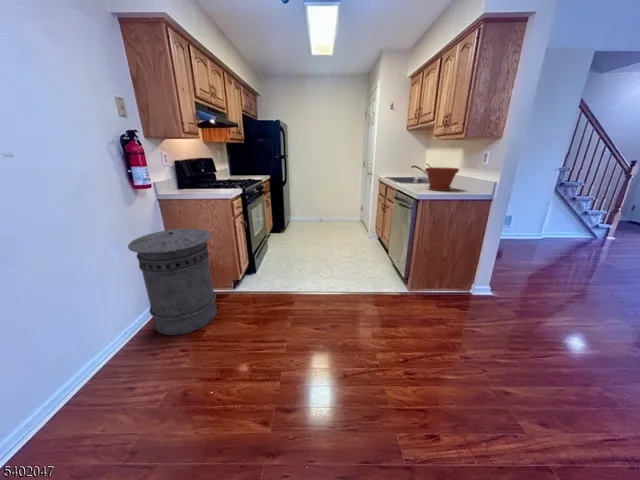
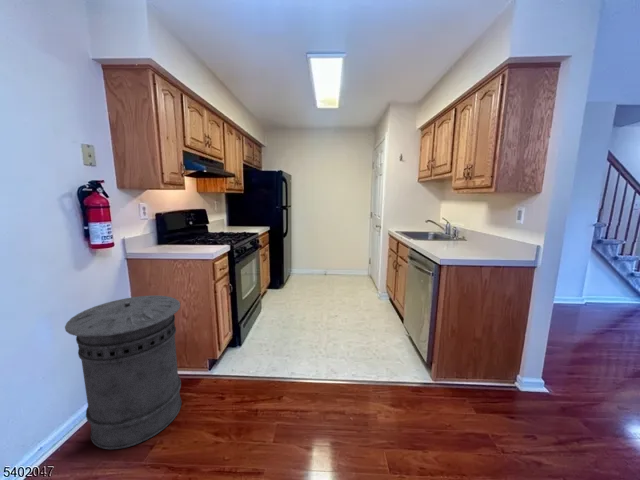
plant pot: present [426,167,459,191] -> none [446,225,489,253]

